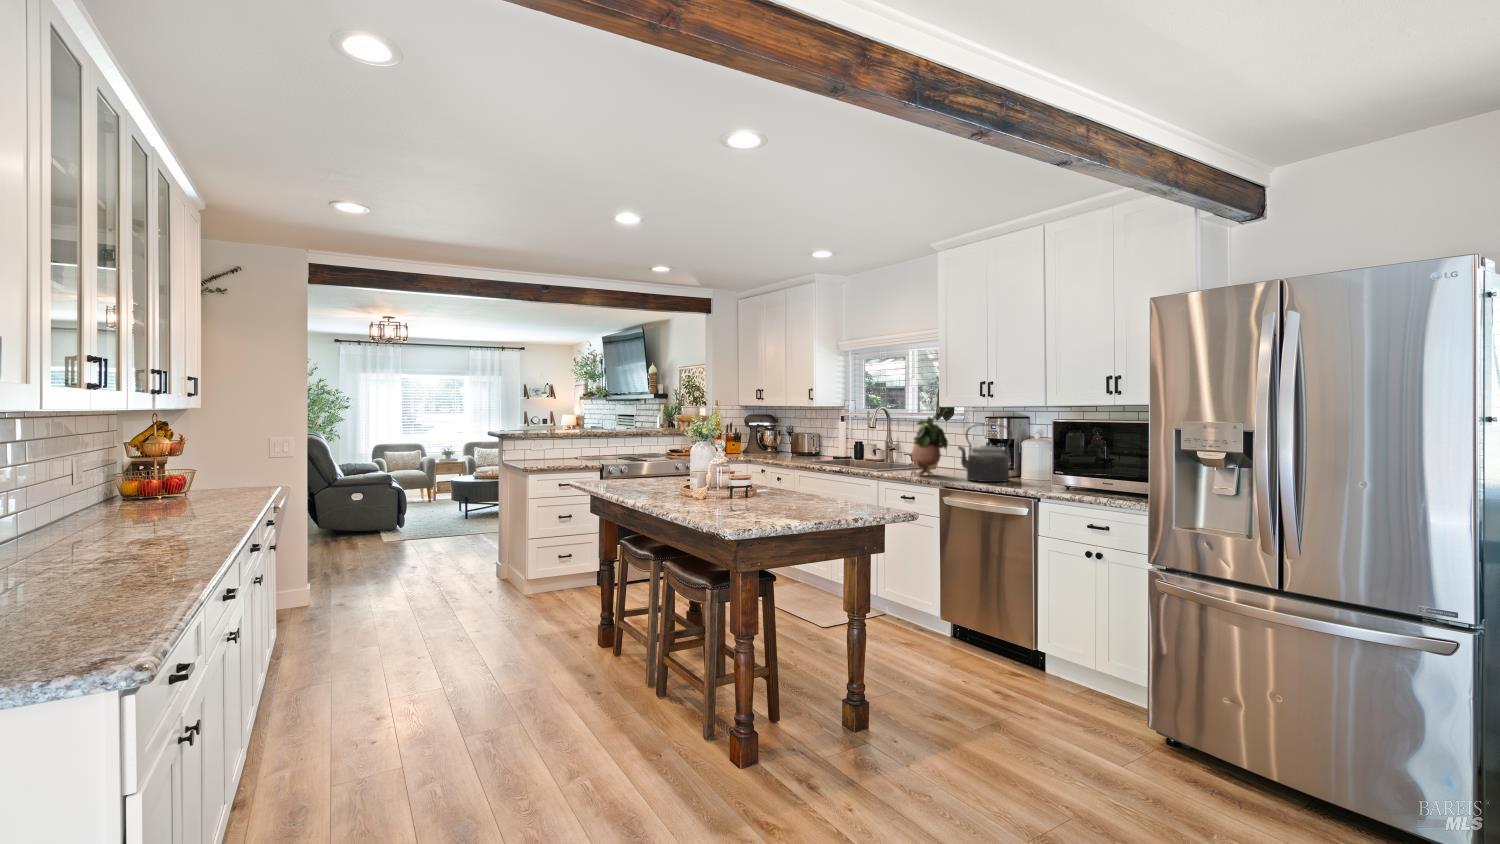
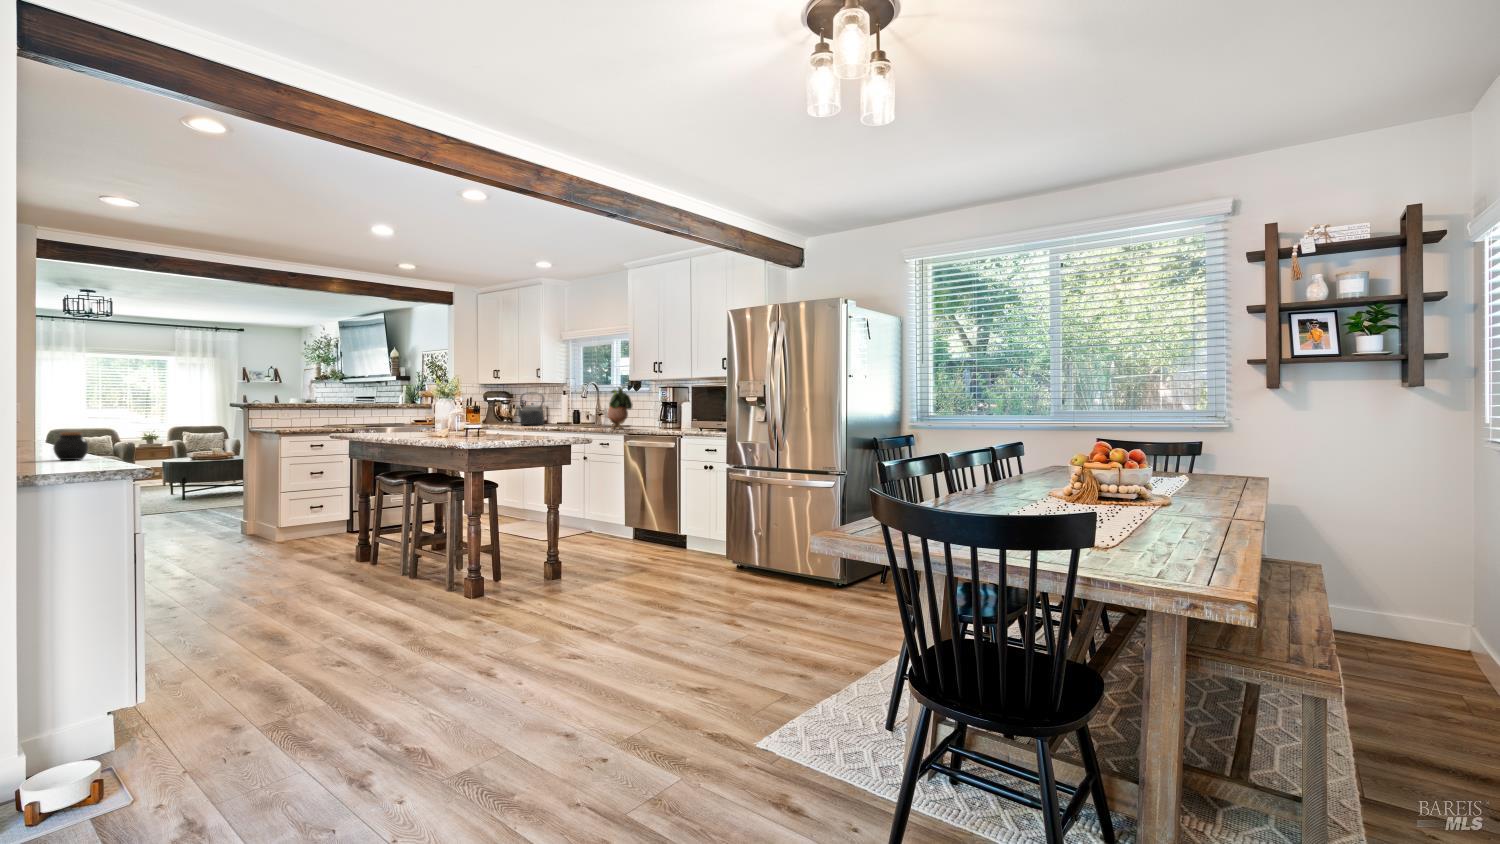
kettle: present [958,424,1012,482] -> present [517,393,544,425]
jar: none [74,553,134,607] -> present [53,432,89,460]

